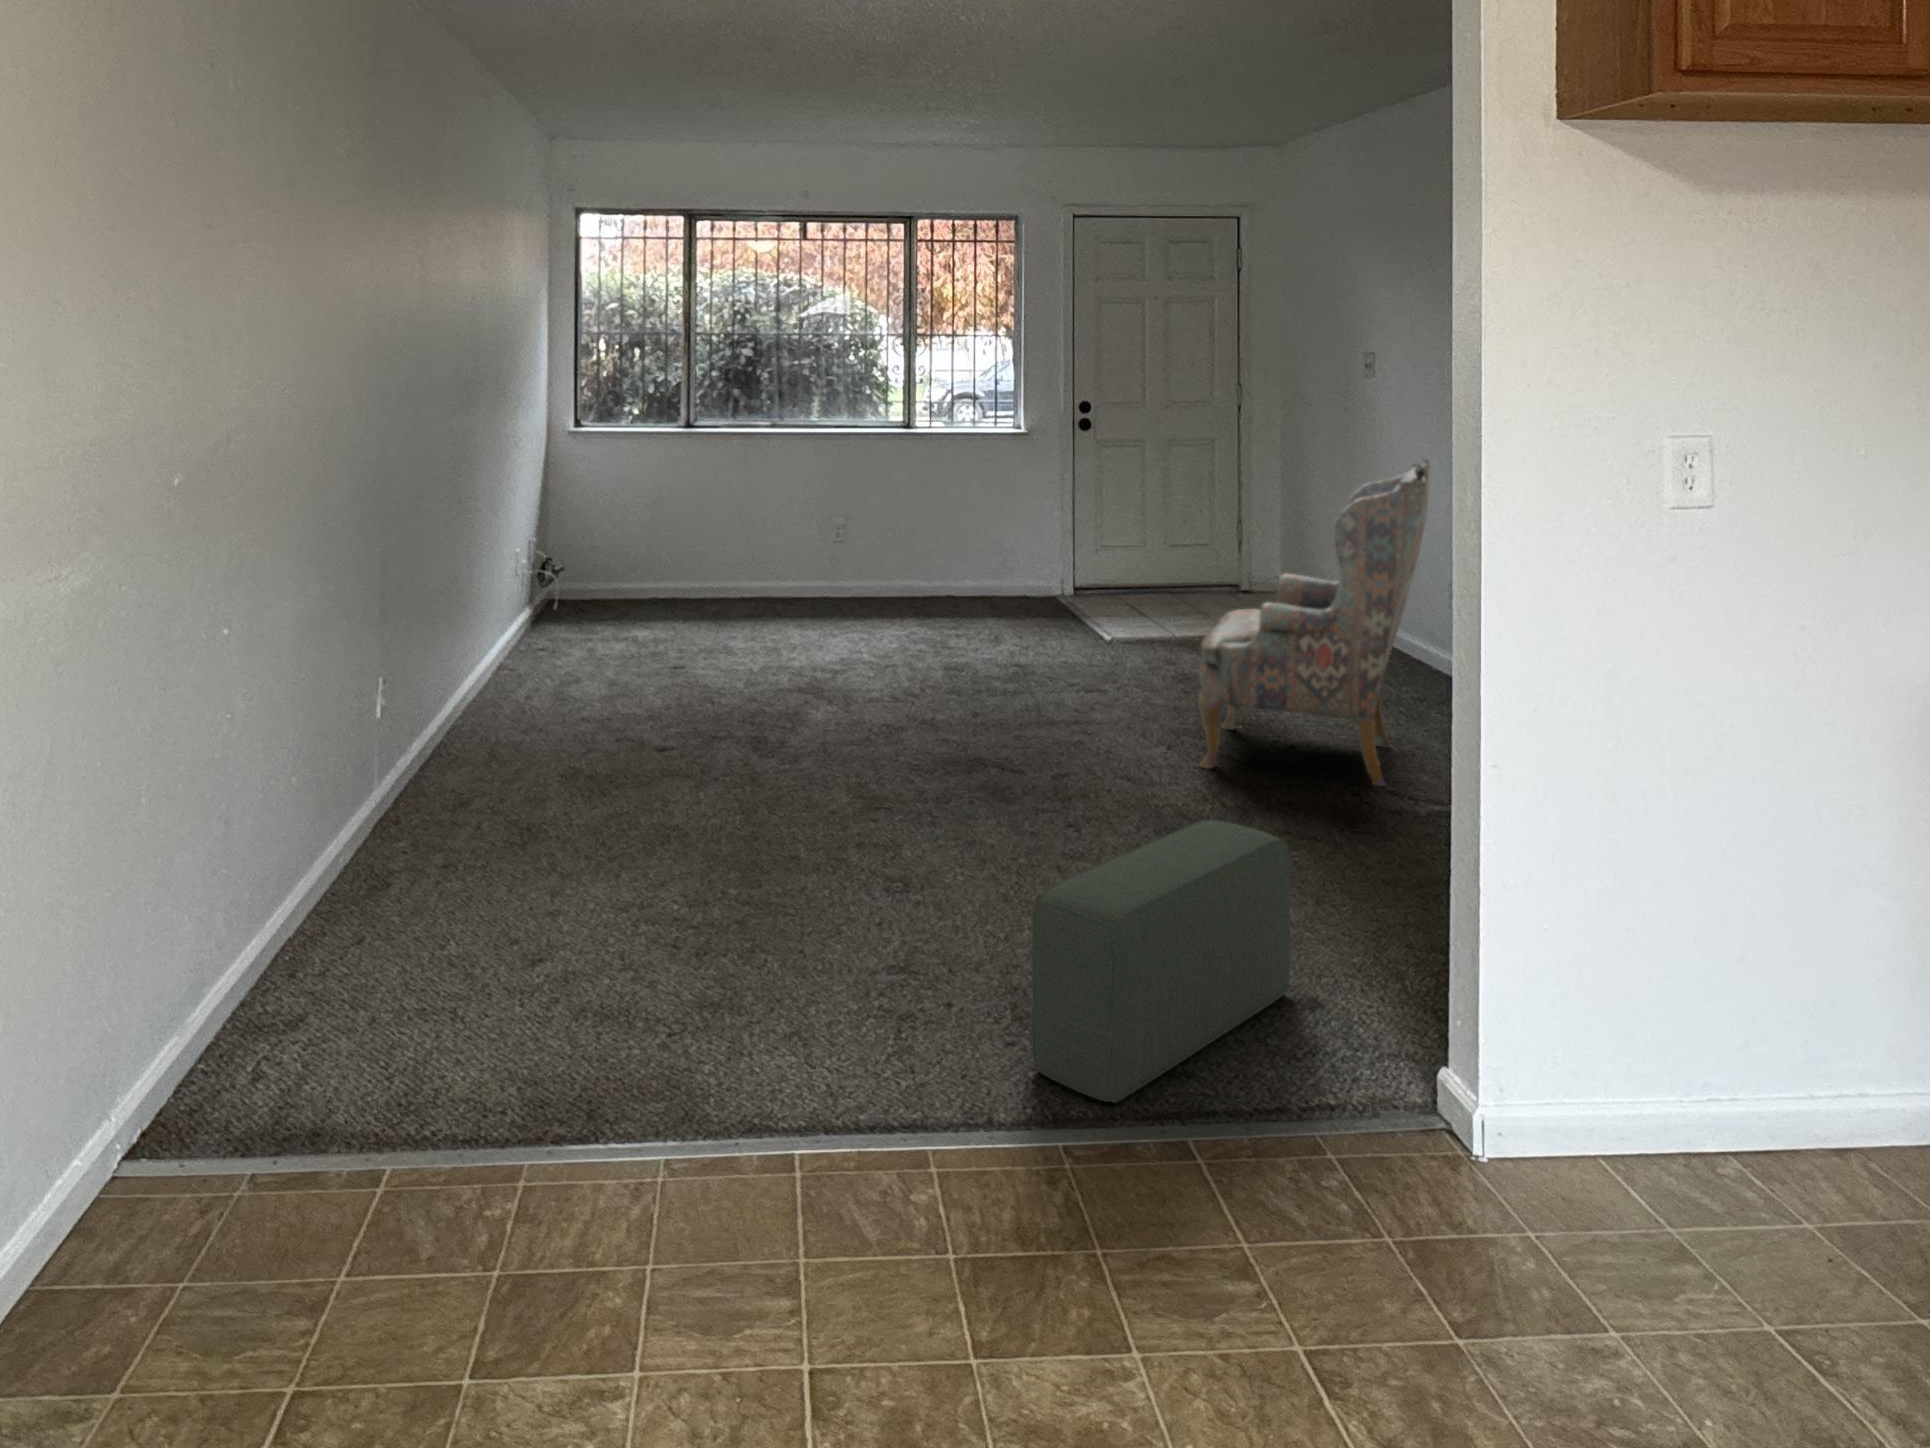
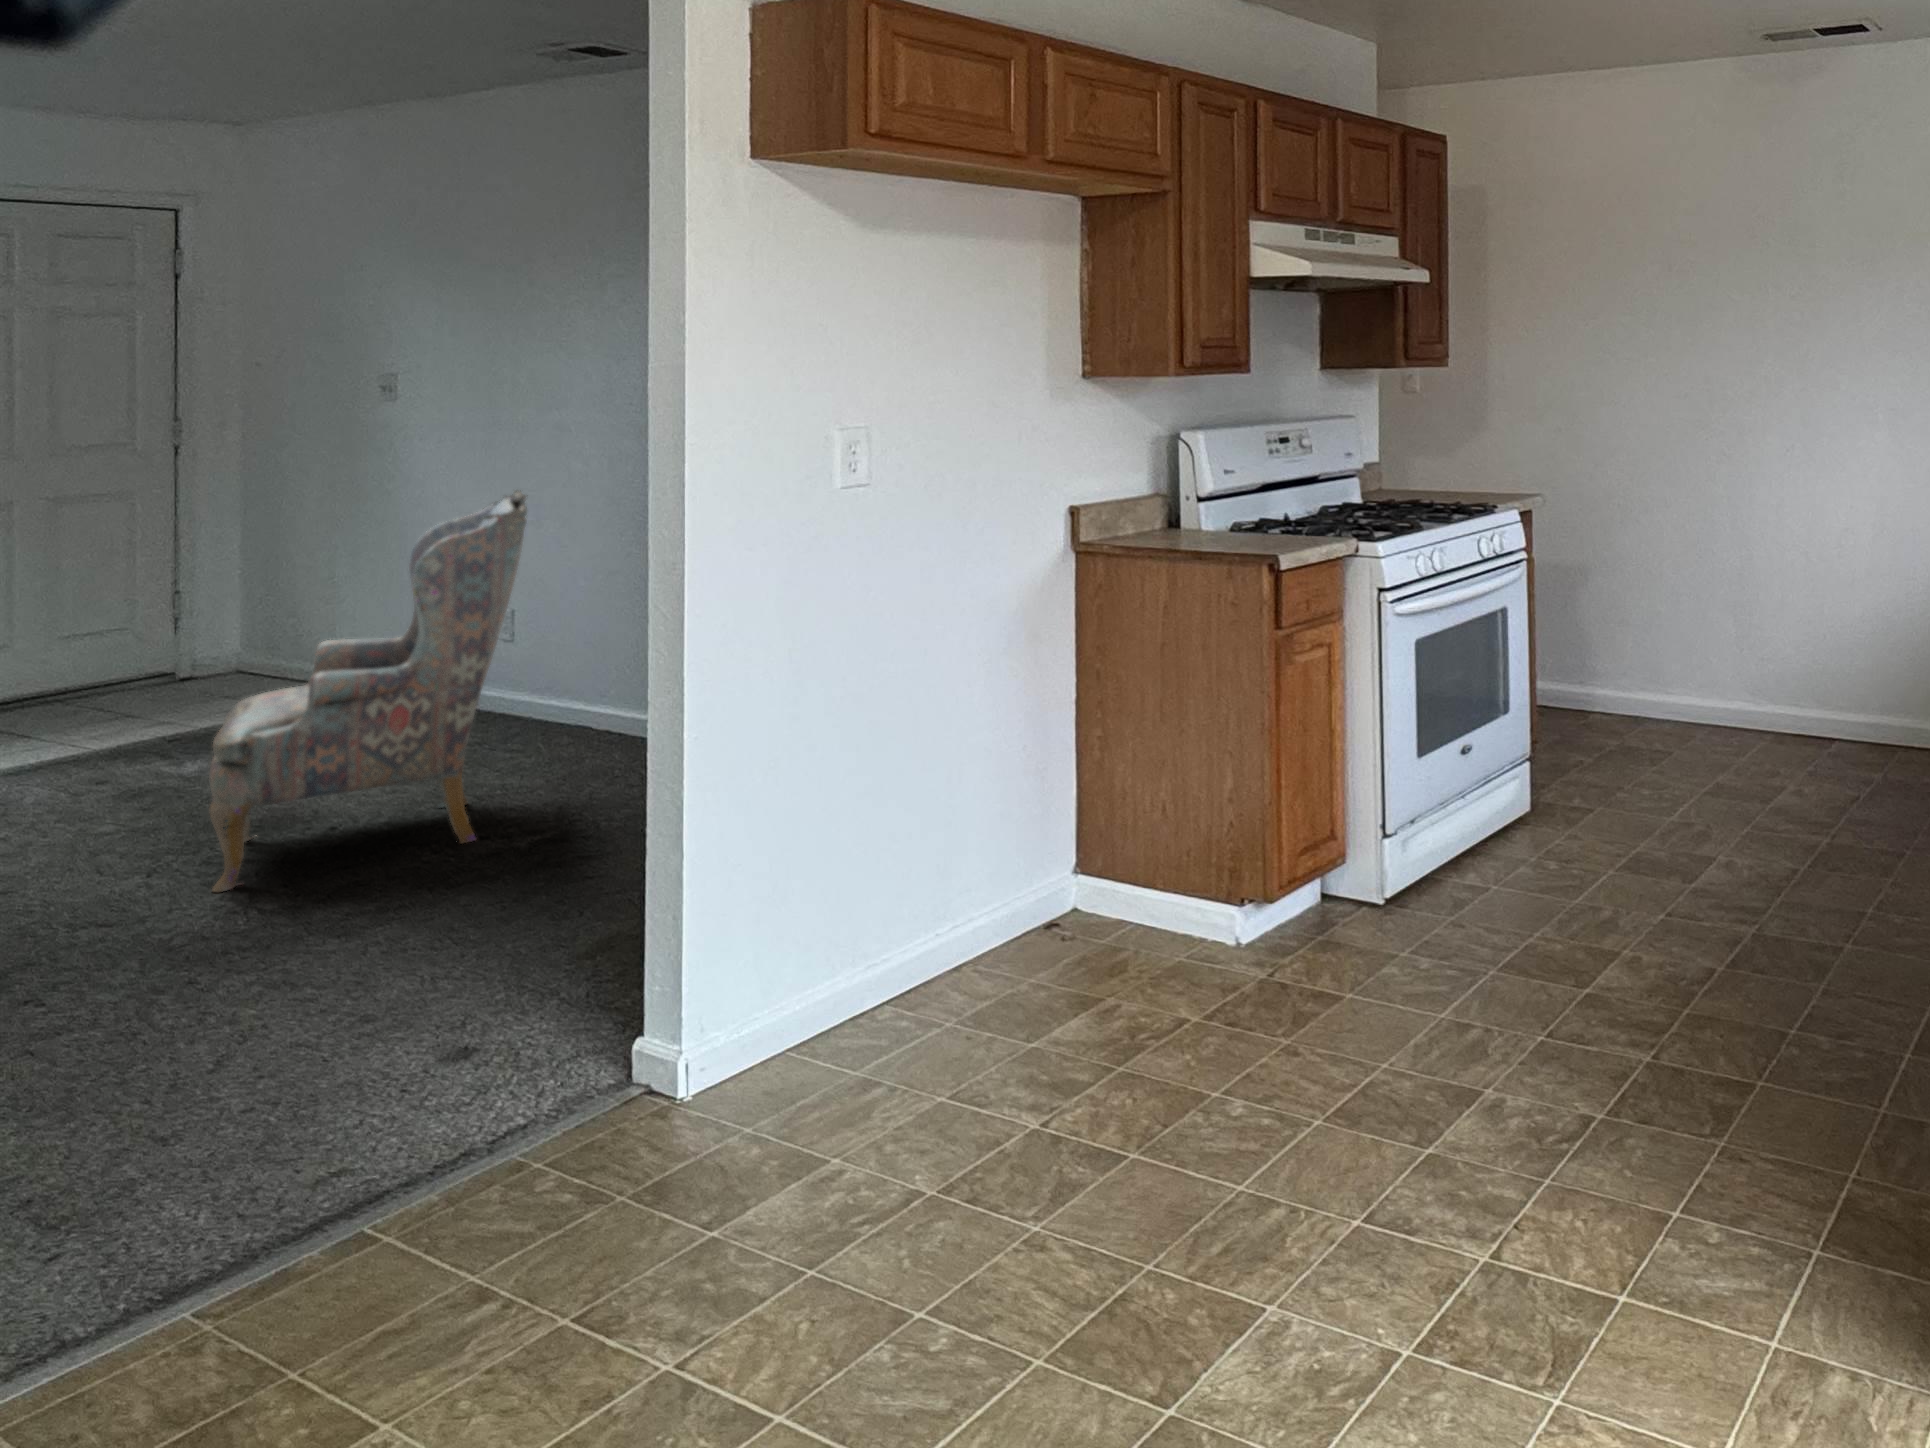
pouf: present [1032,820,1290,1103] -> none [99,896,435,1273]

